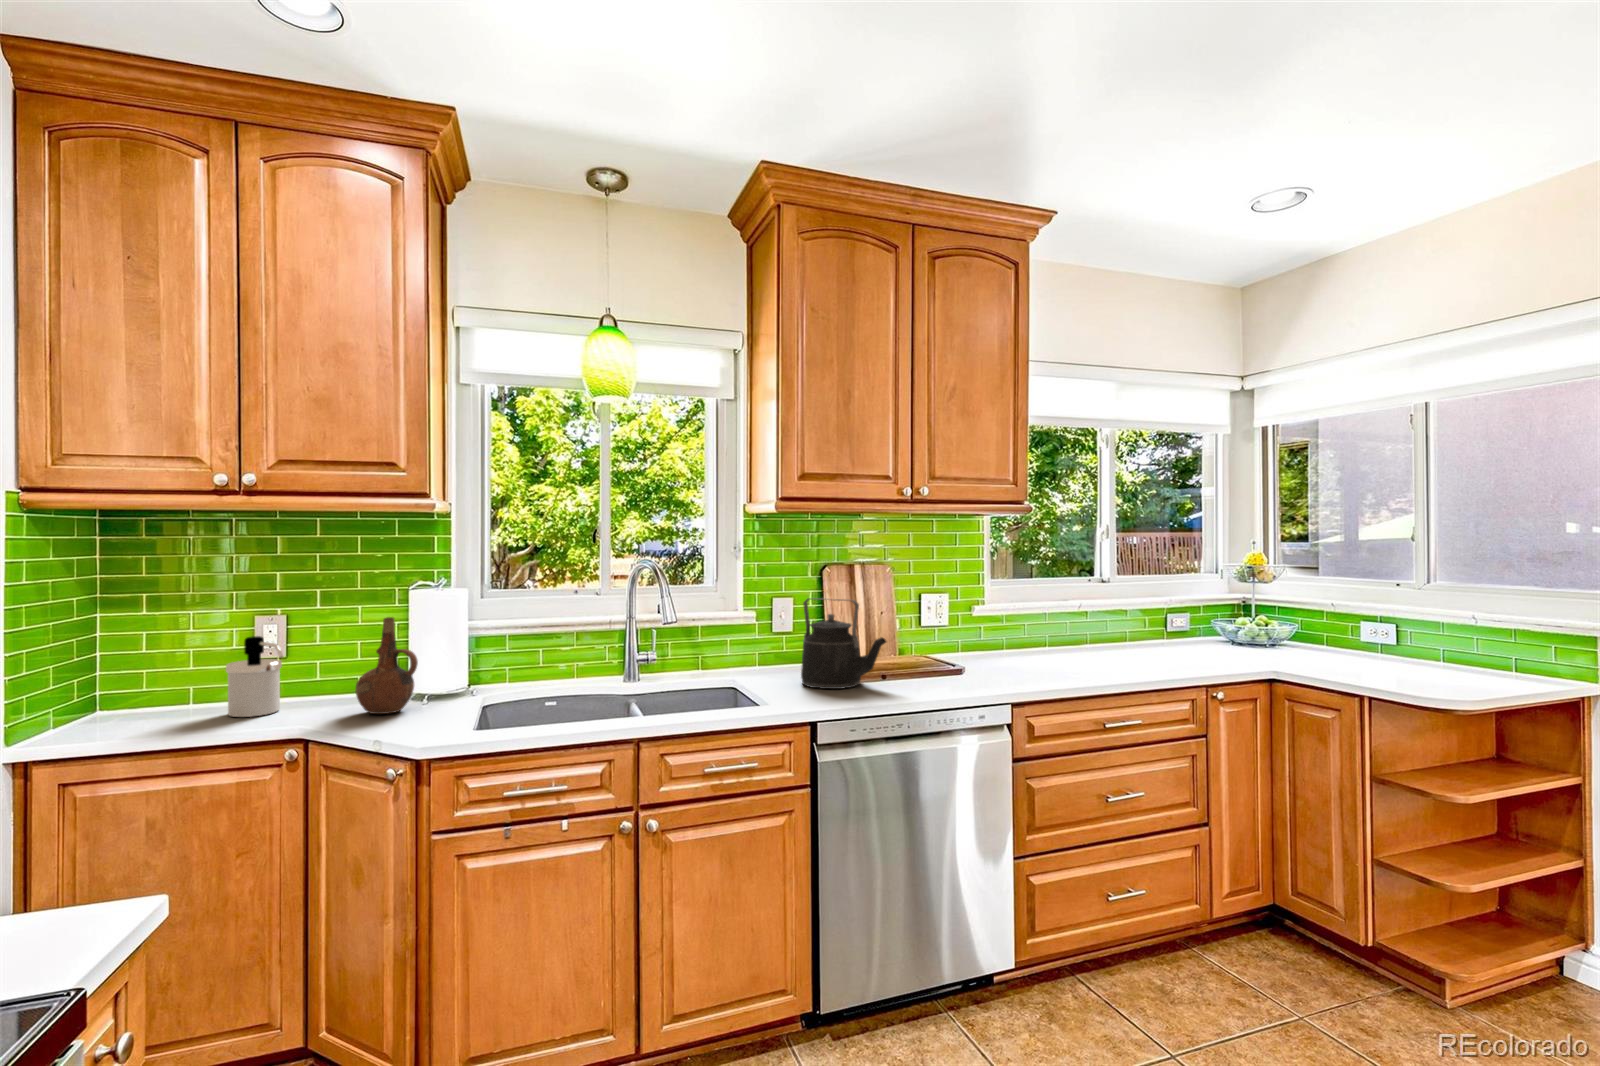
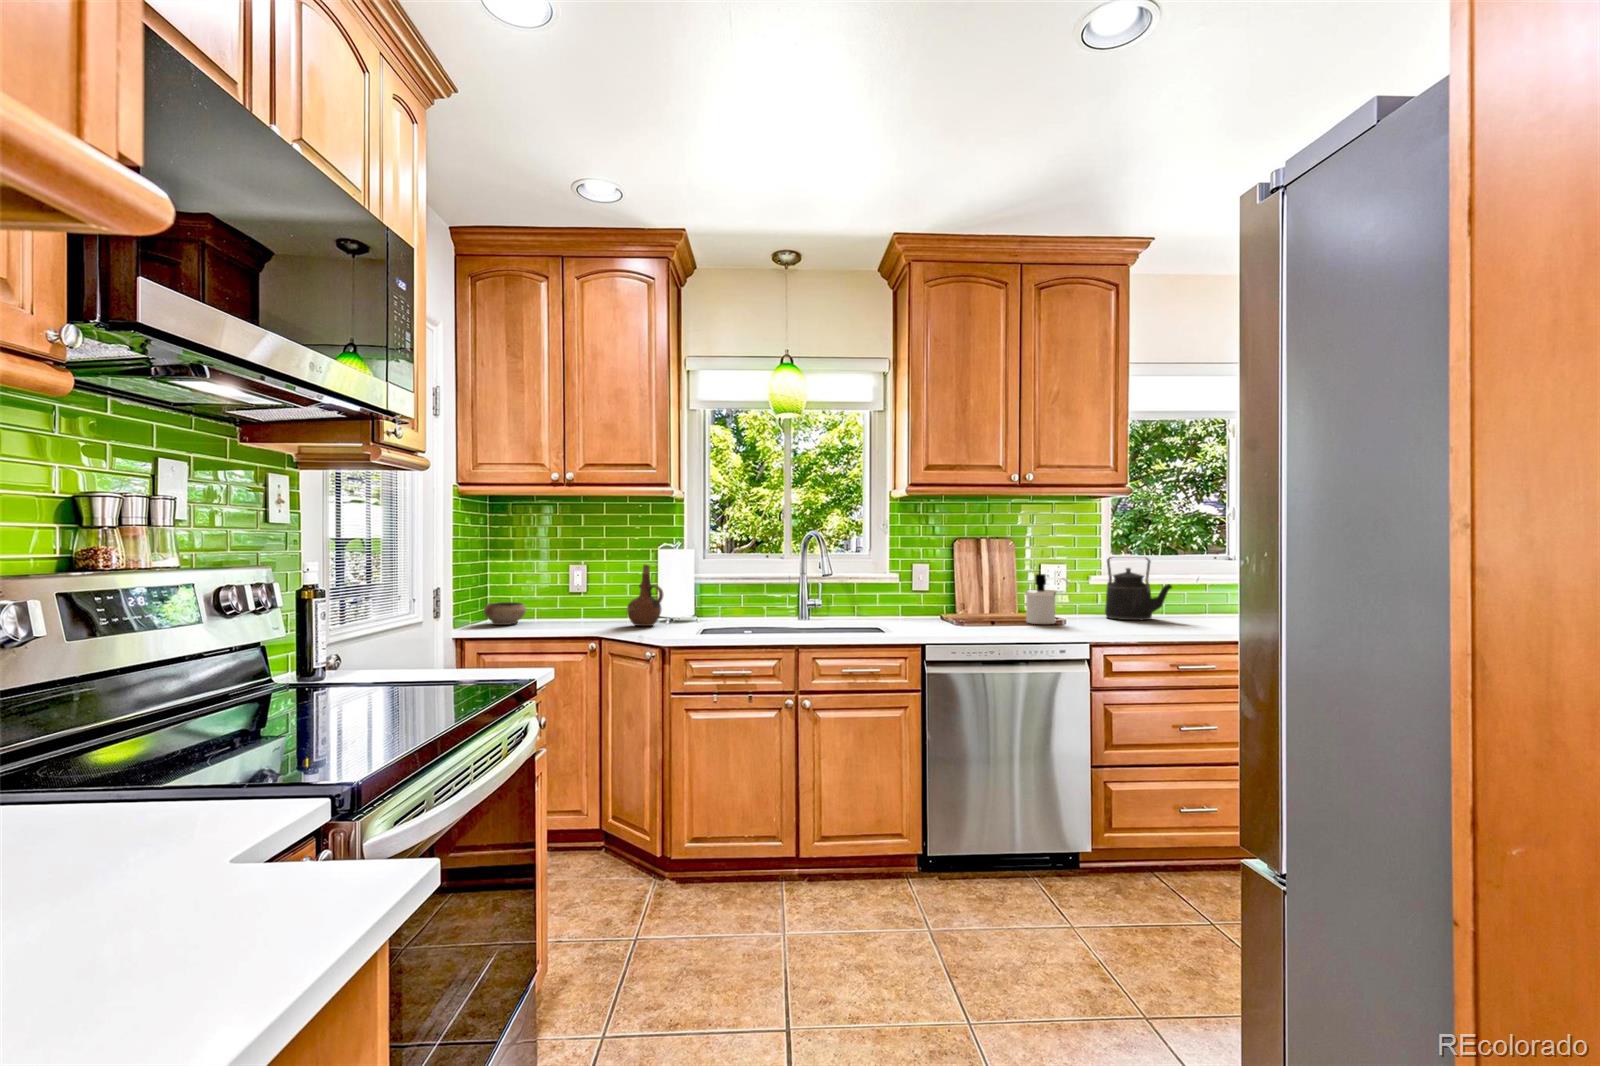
kettle: present [801,598,886,689] -> present [1105,557,1172,620]
soap dispenser: present [226,636,283,717] -> present [1025,574,1070,624]
ceramic bowl: none [86,682,173,726] -> present [484,602,526,625]

